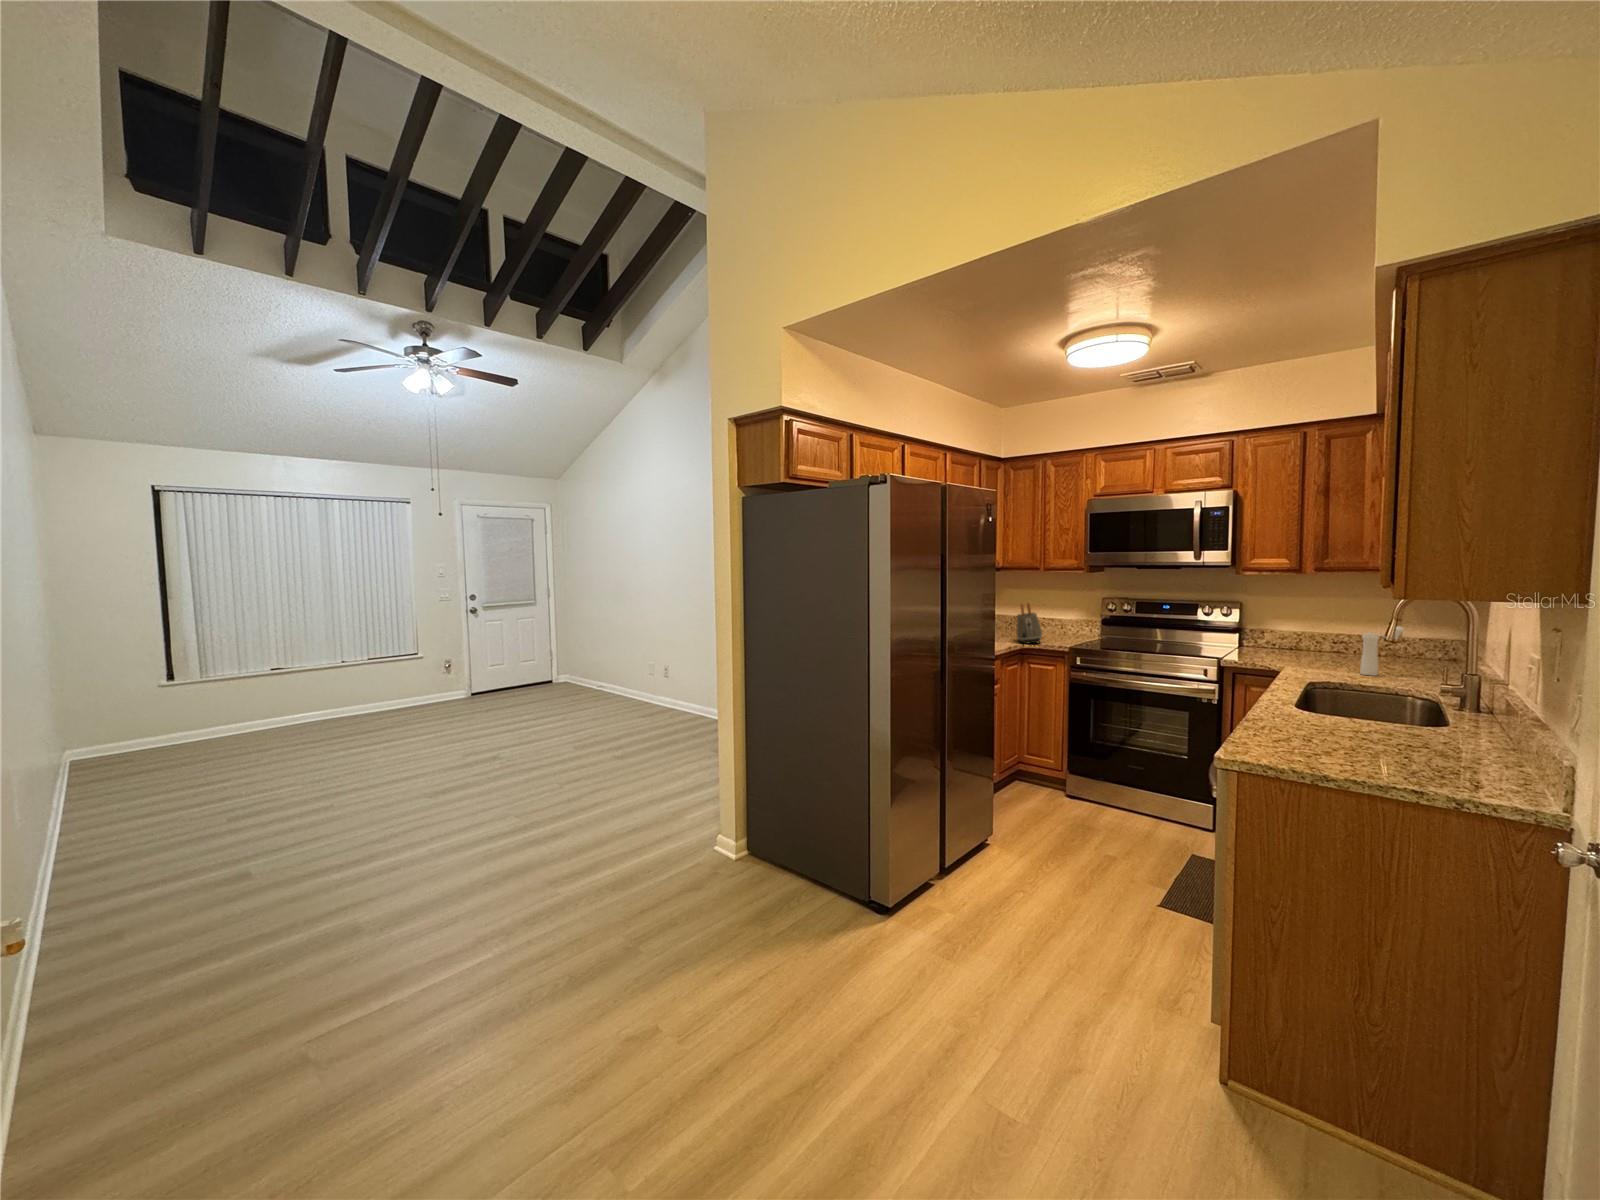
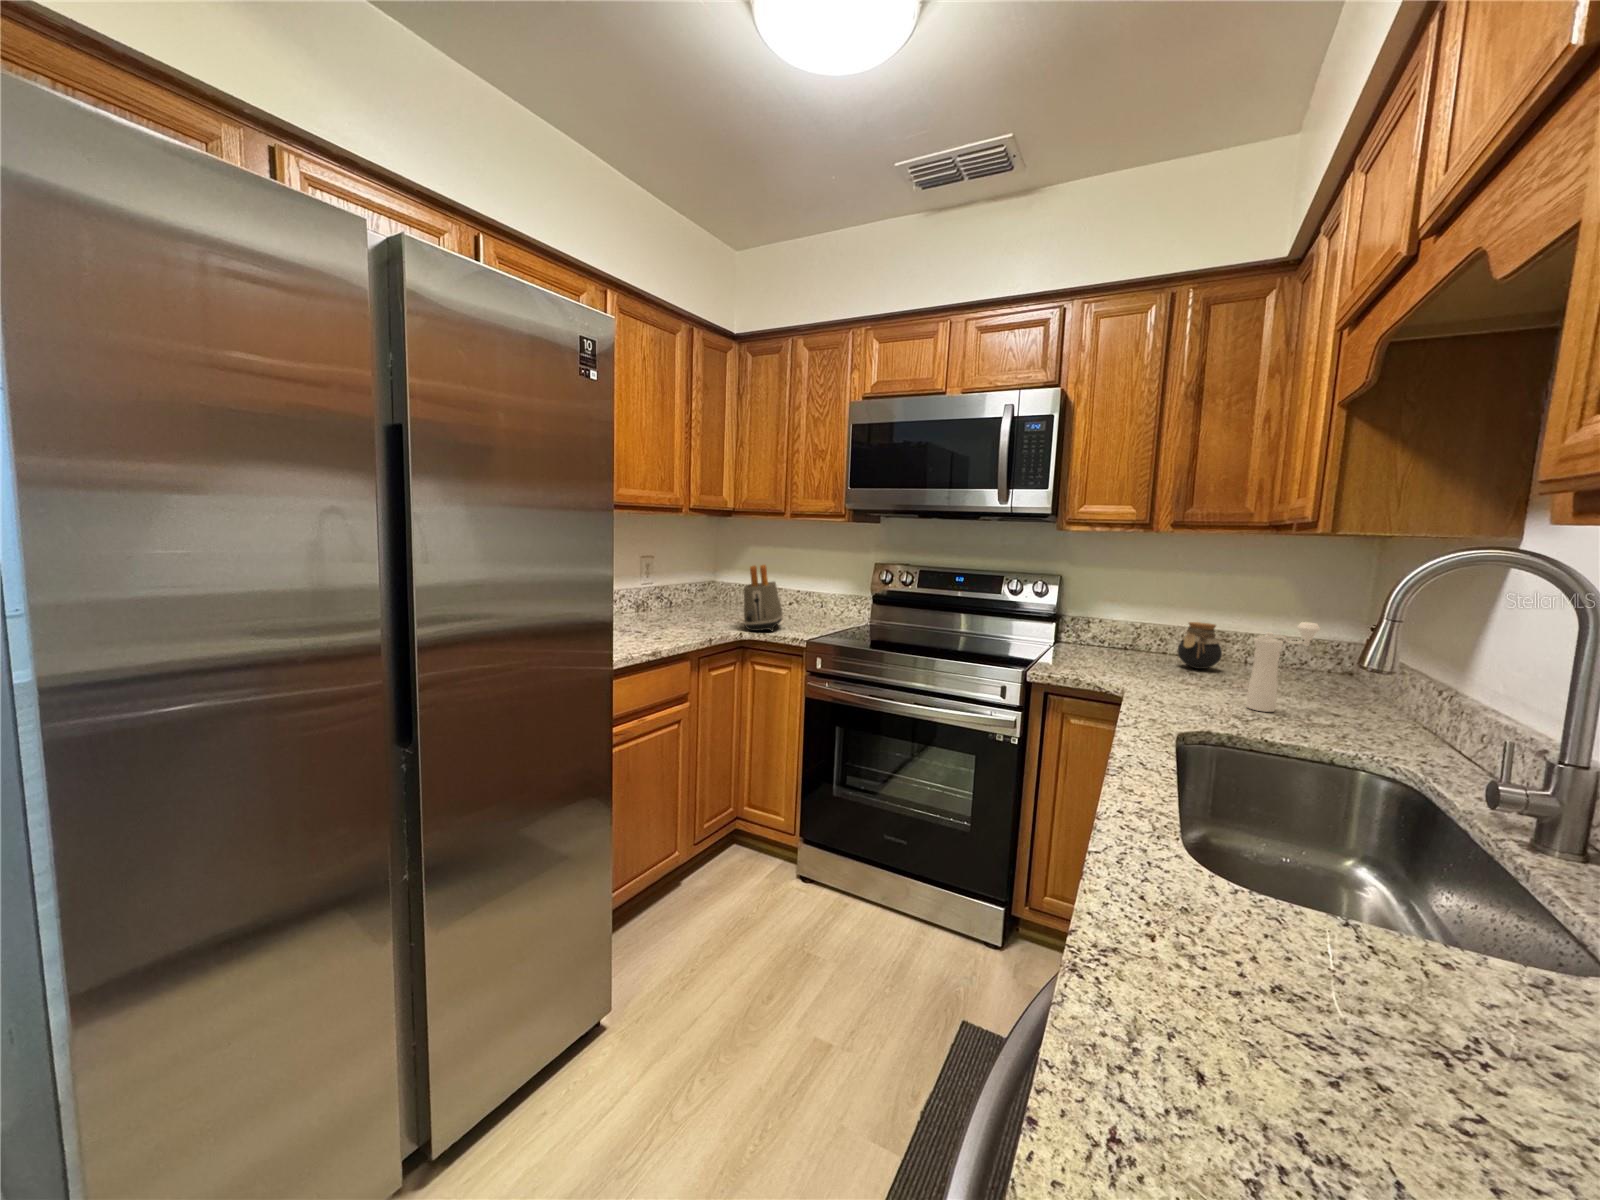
jar: none [1326,630,1357,659] -> present [1178,622,1222,669]

